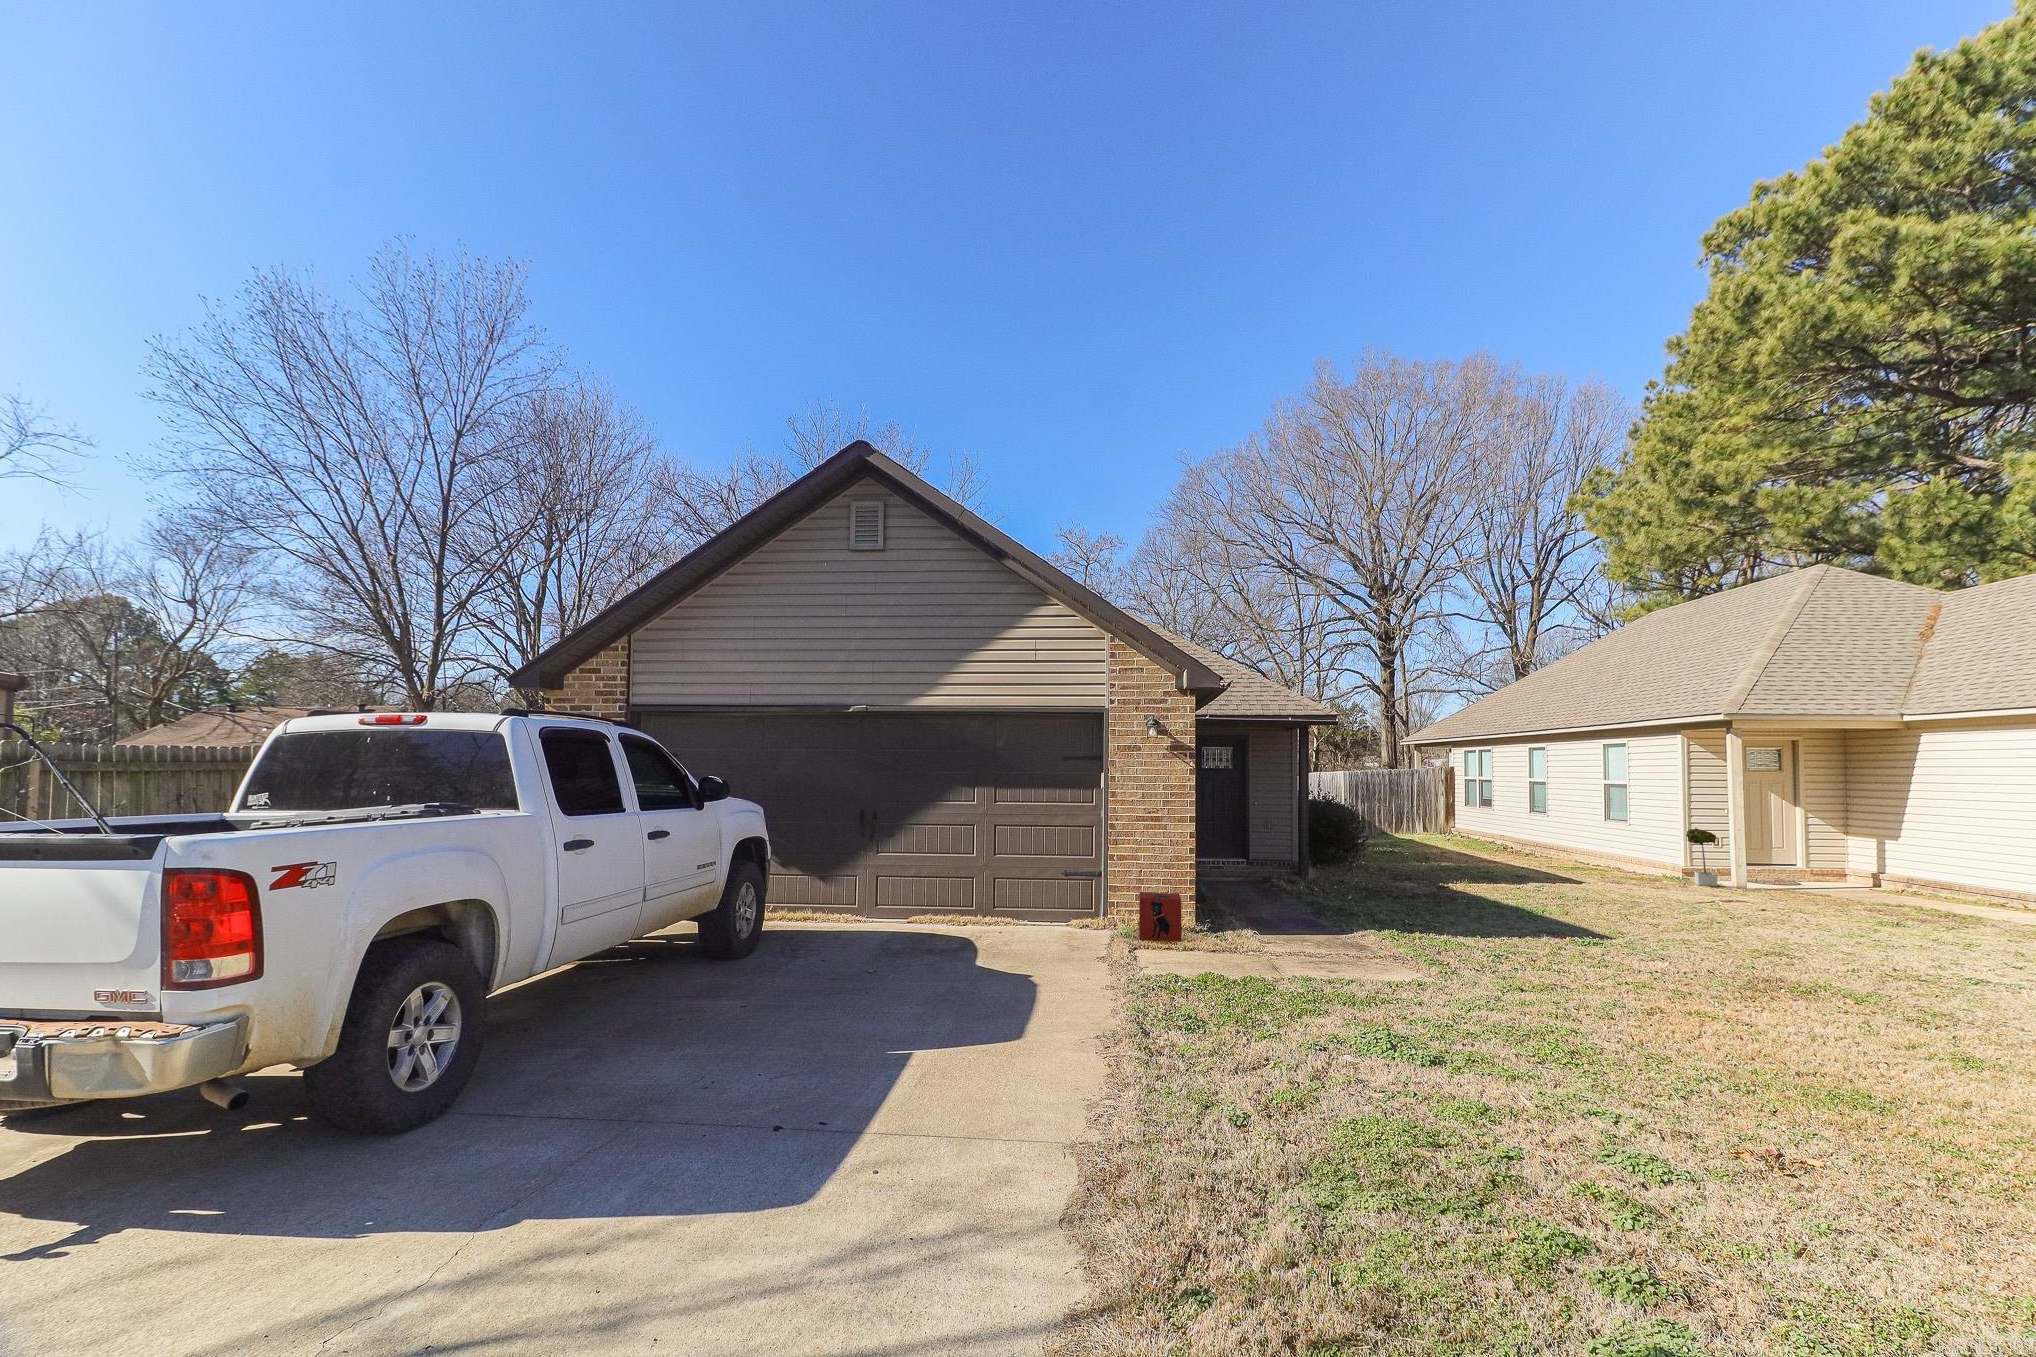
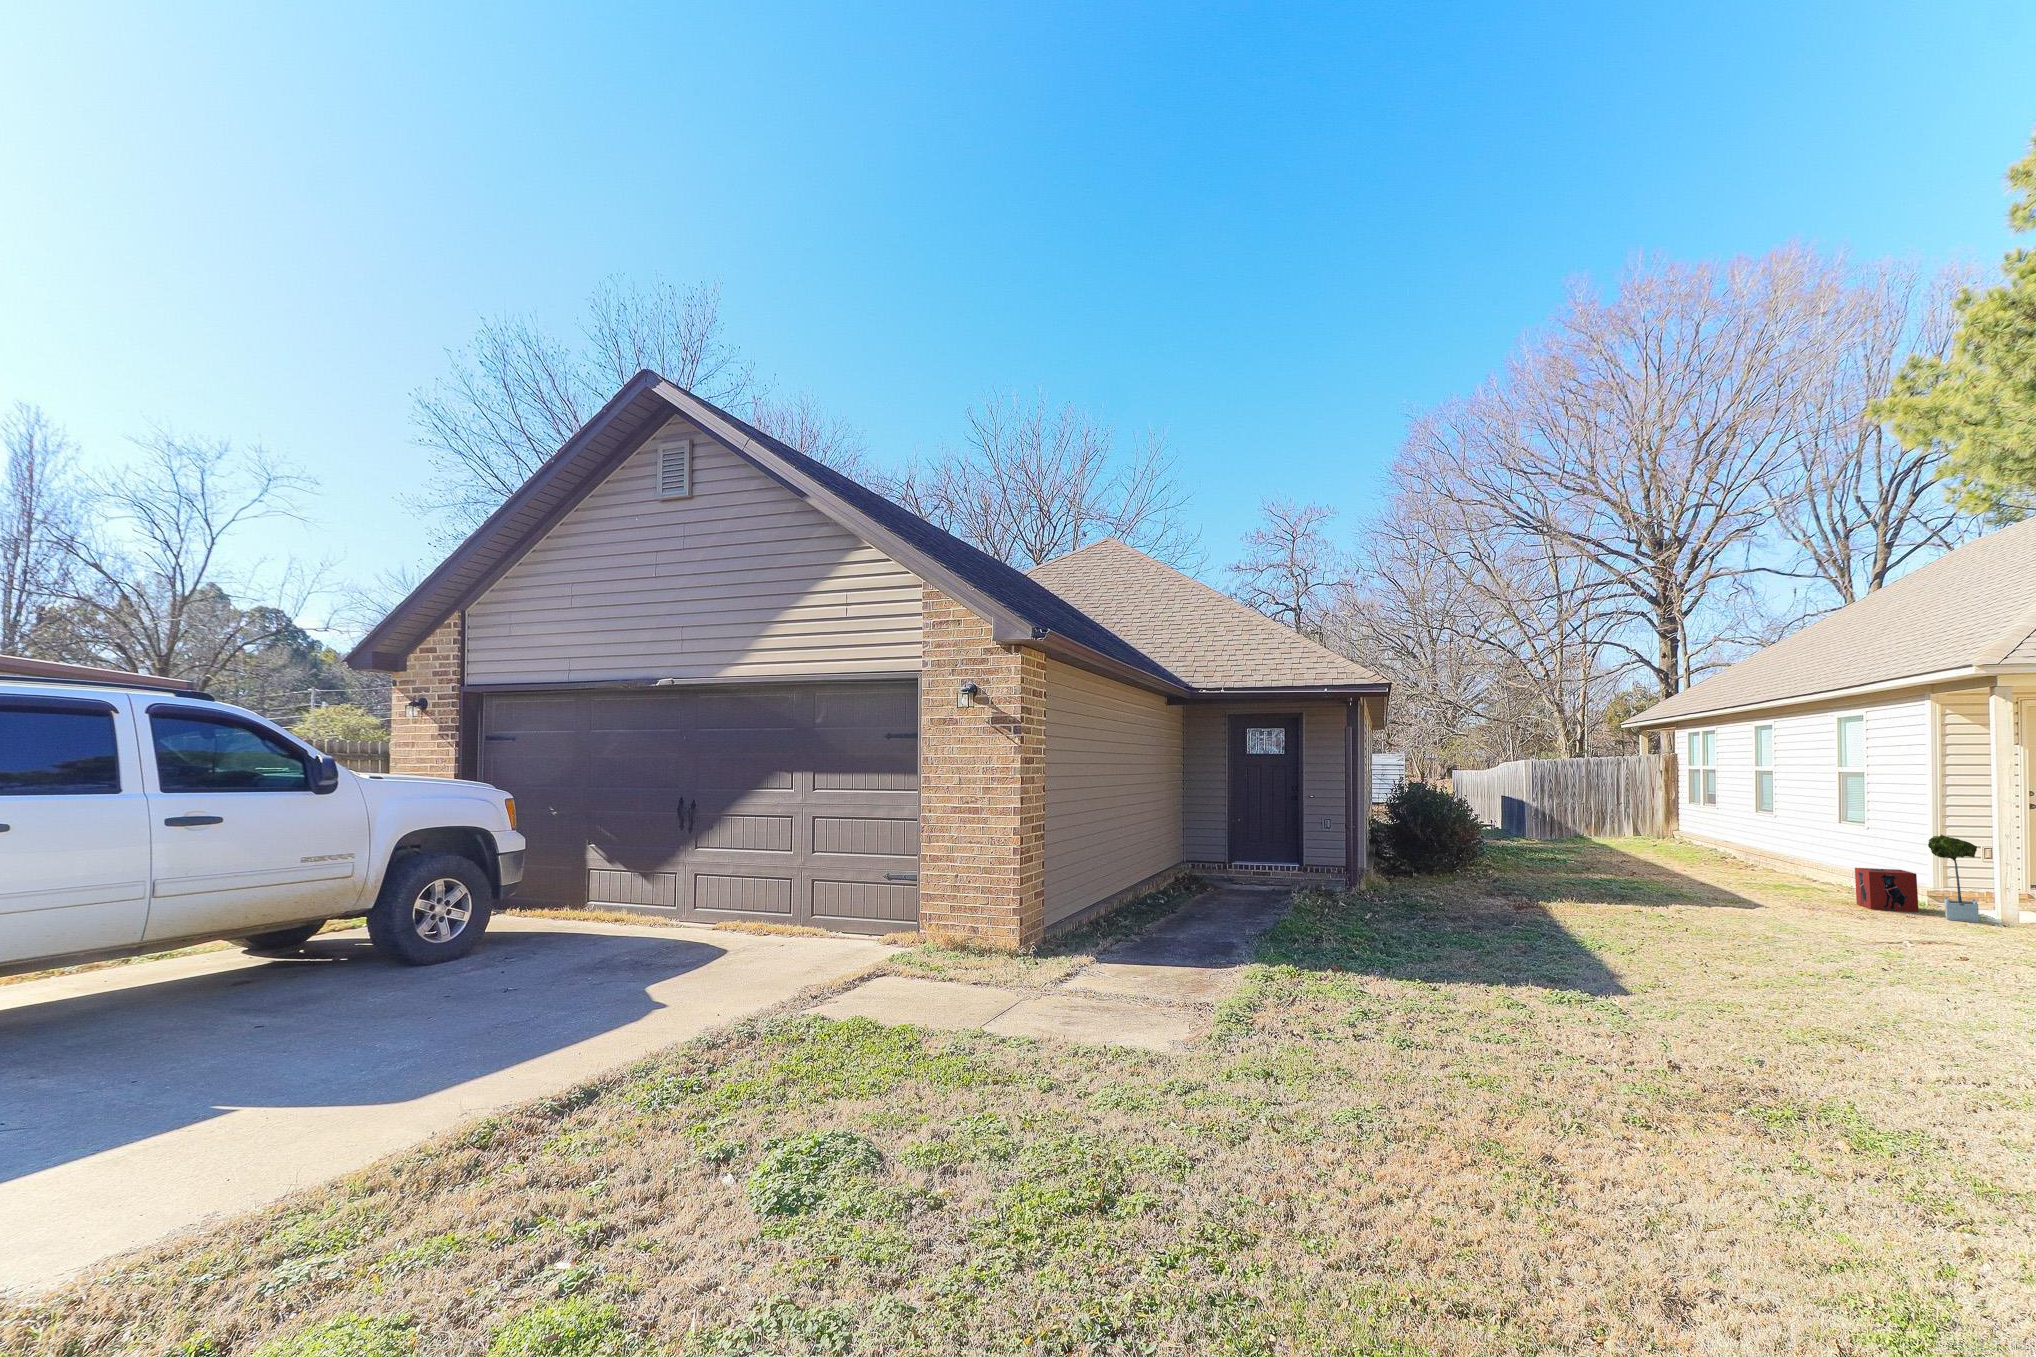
storage box: present [1139,892,1181,941] -> present [1855,868,1919,912]

